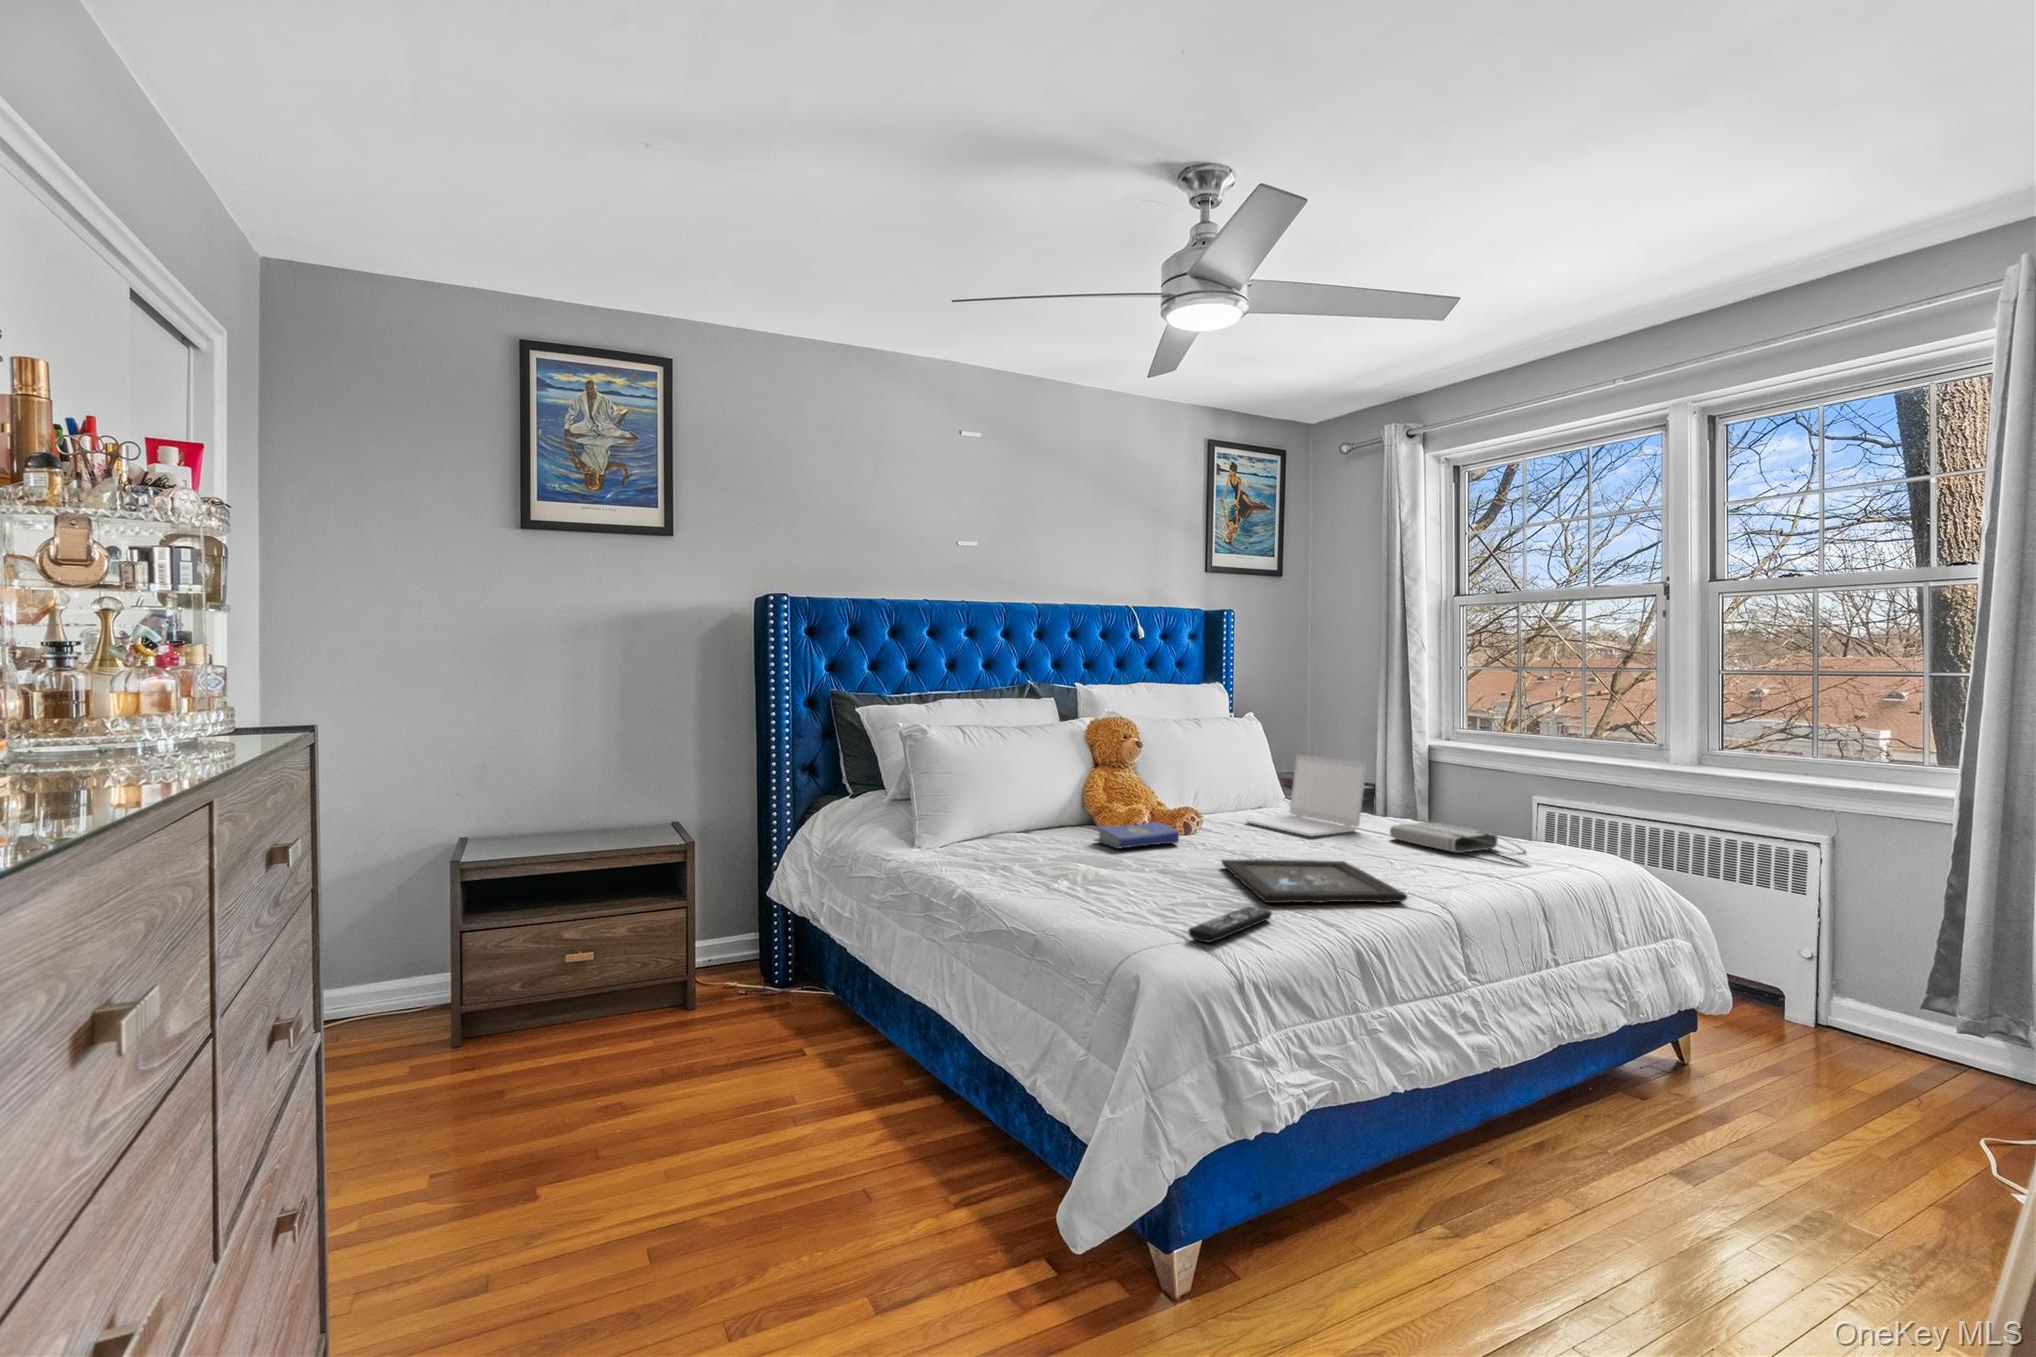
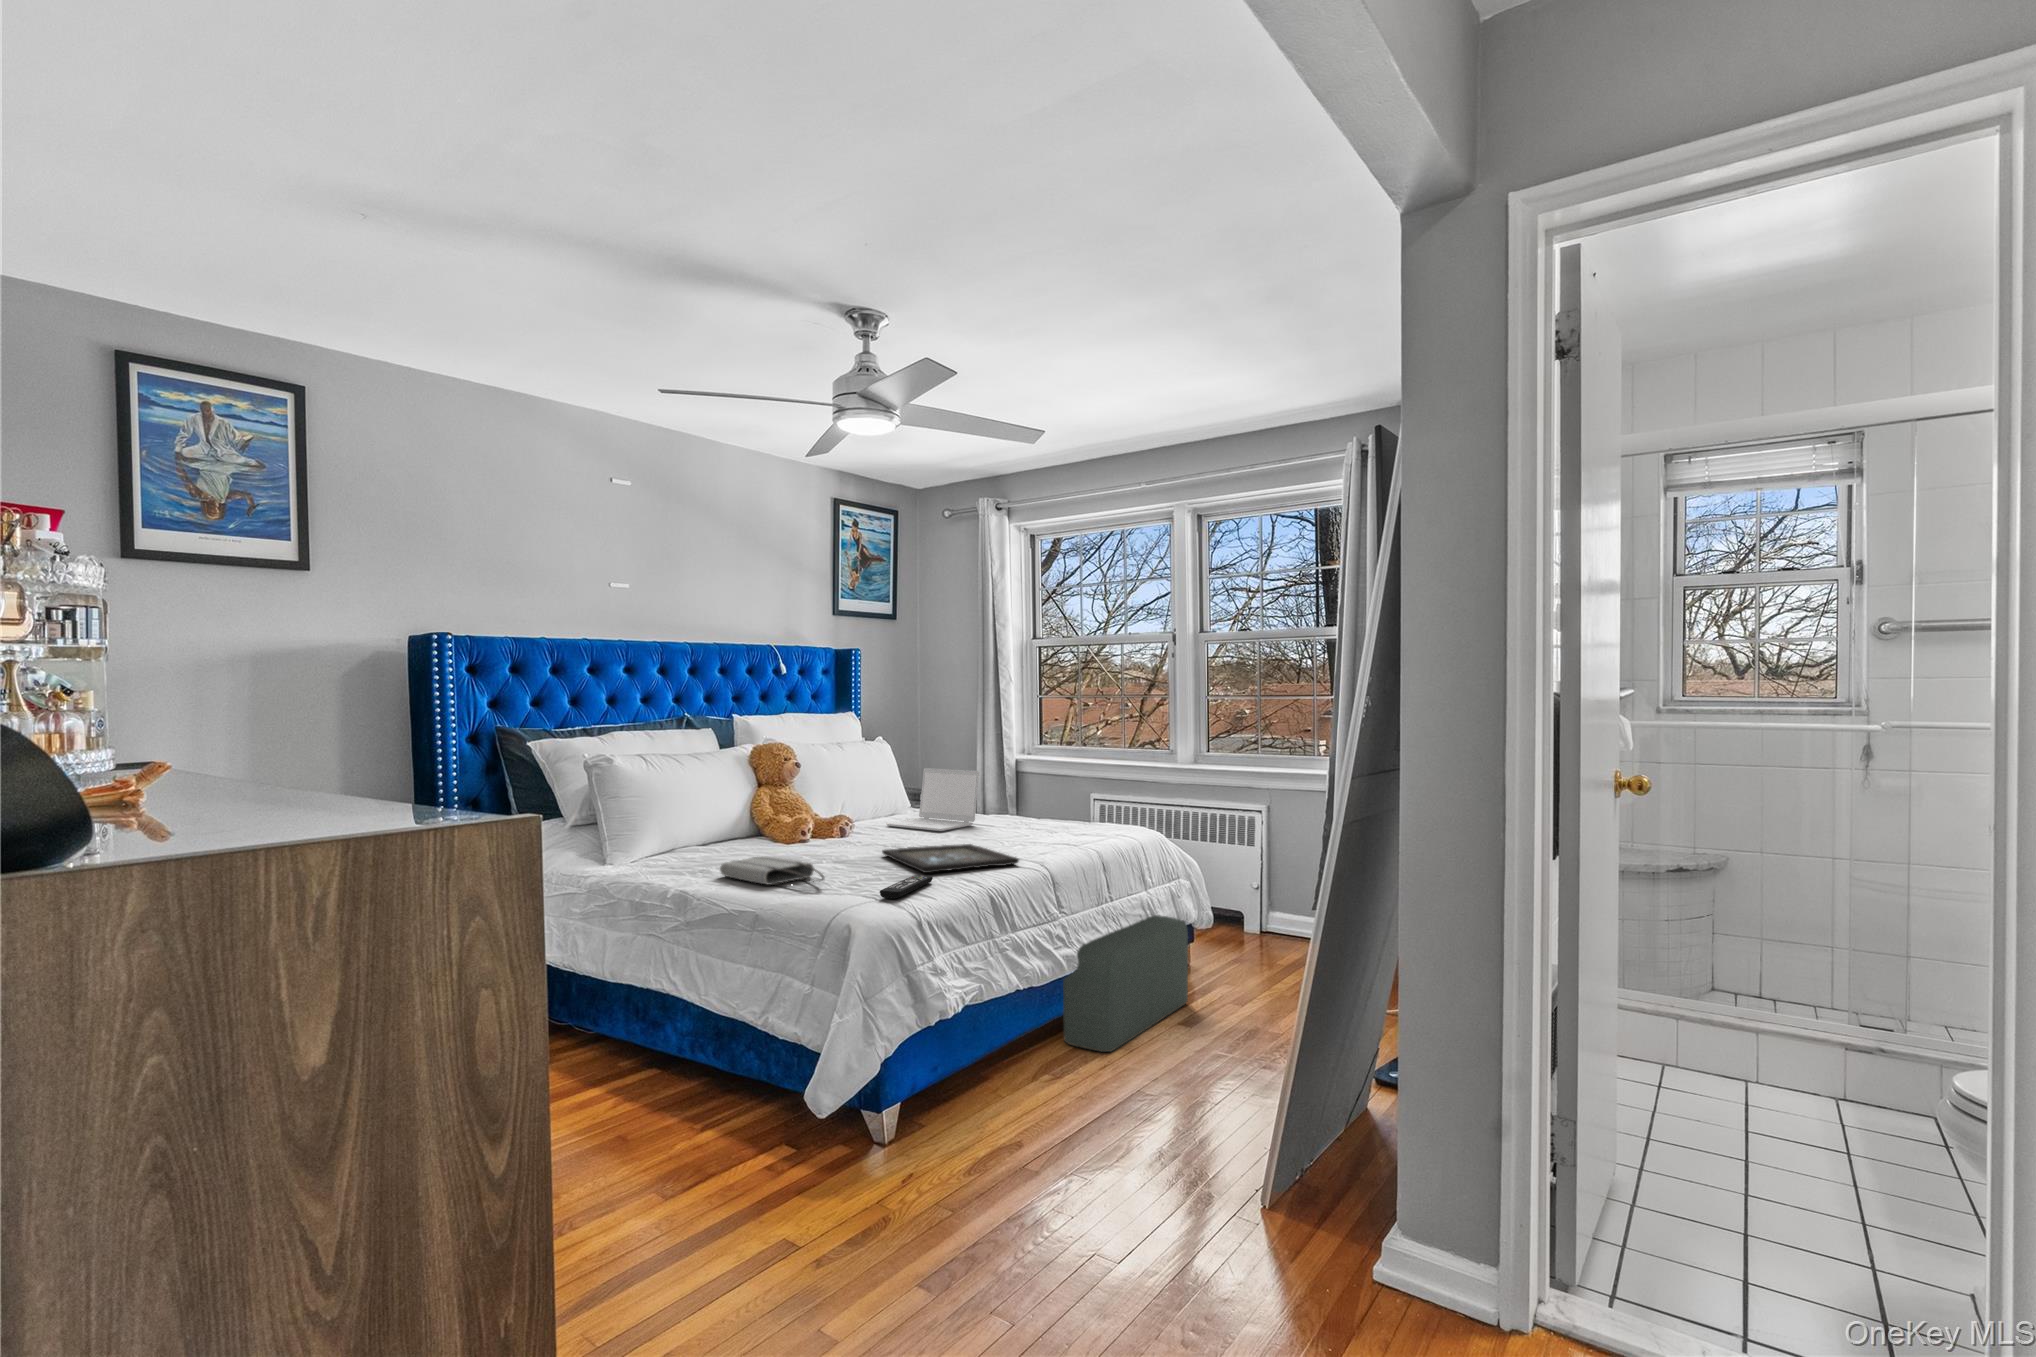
hardcover book: present [1095,822,1179,849] -> none [769,828,842,851]
tote bag: present [1390,822,1527,855] -> present [720,857,824,886]
pouf: none [1473,987,1689,1201] -> present [1063,915,1188,1052]

